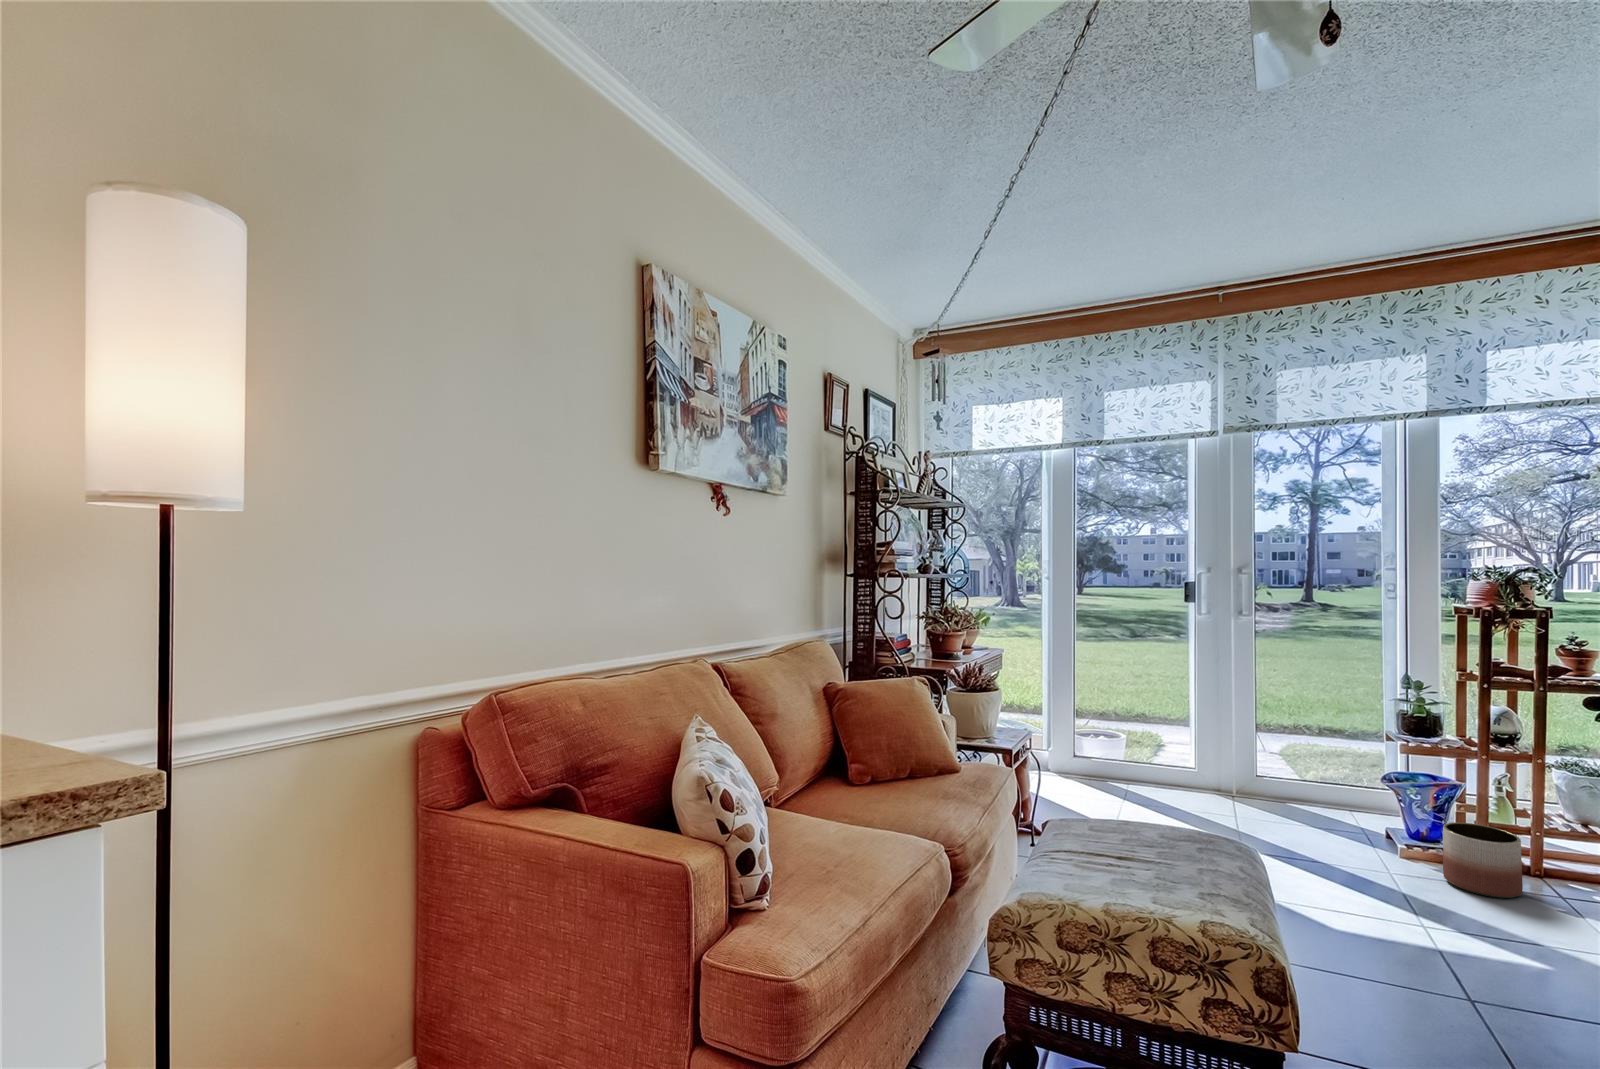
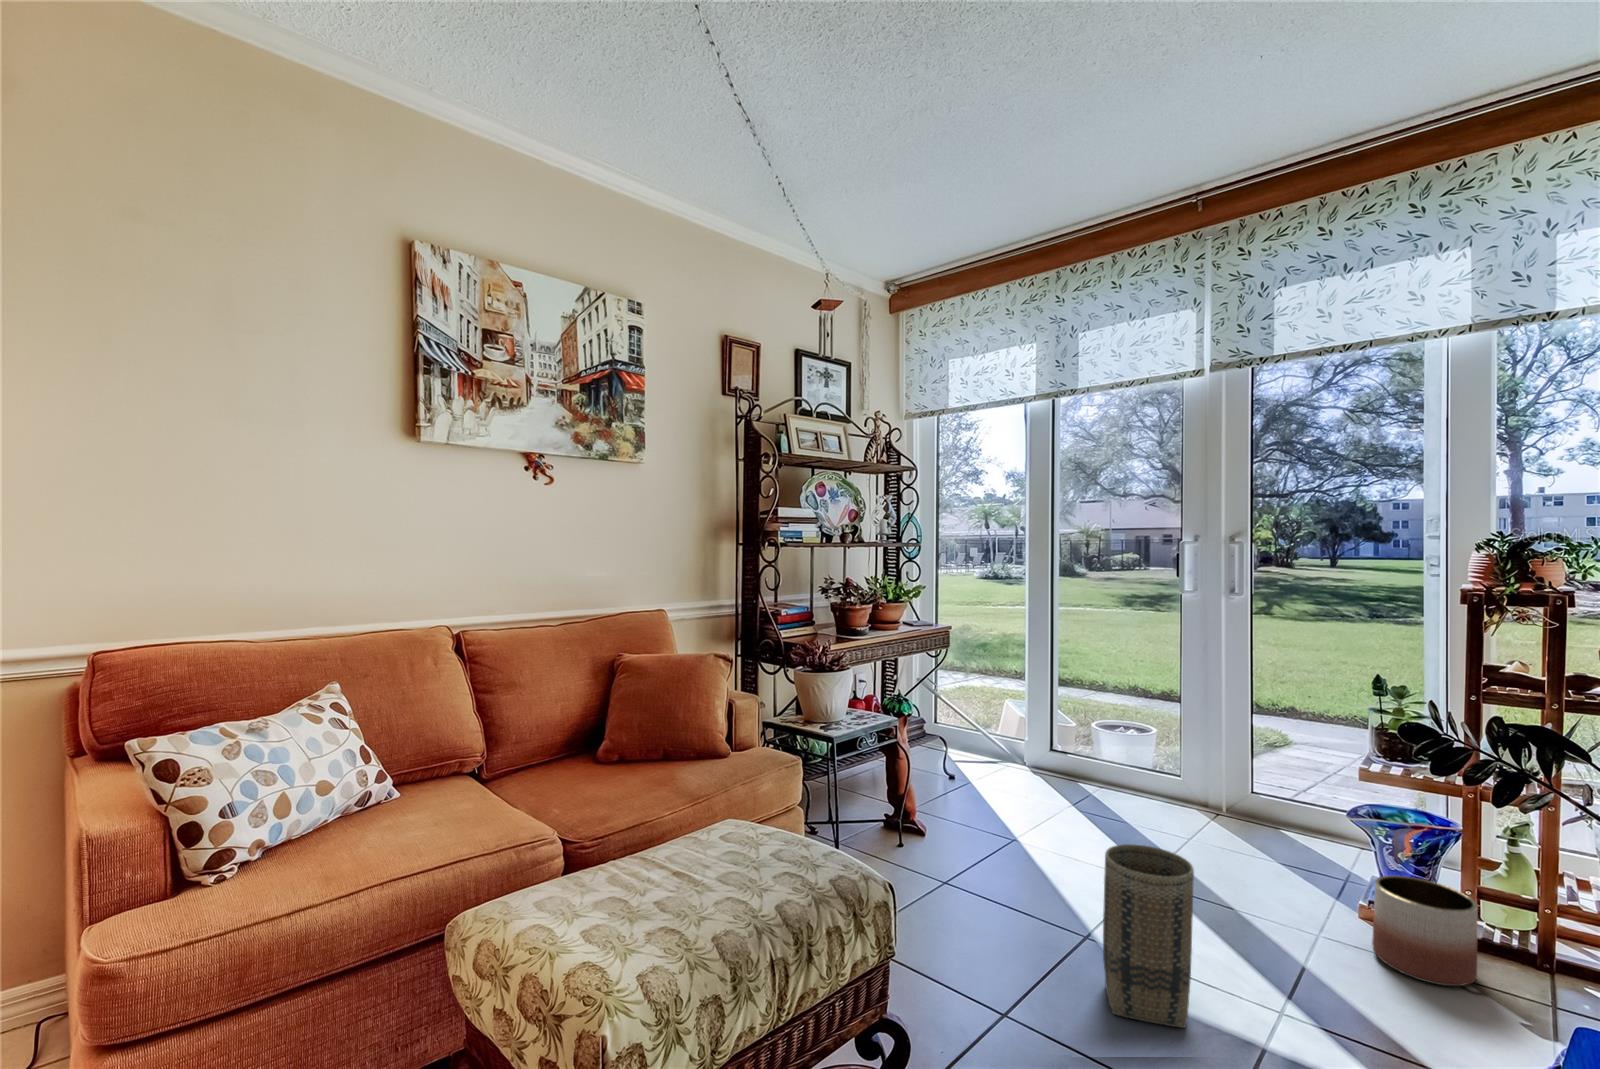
basket: none [1332,826,1419,963] -> present [1103,844,1194,1028]

